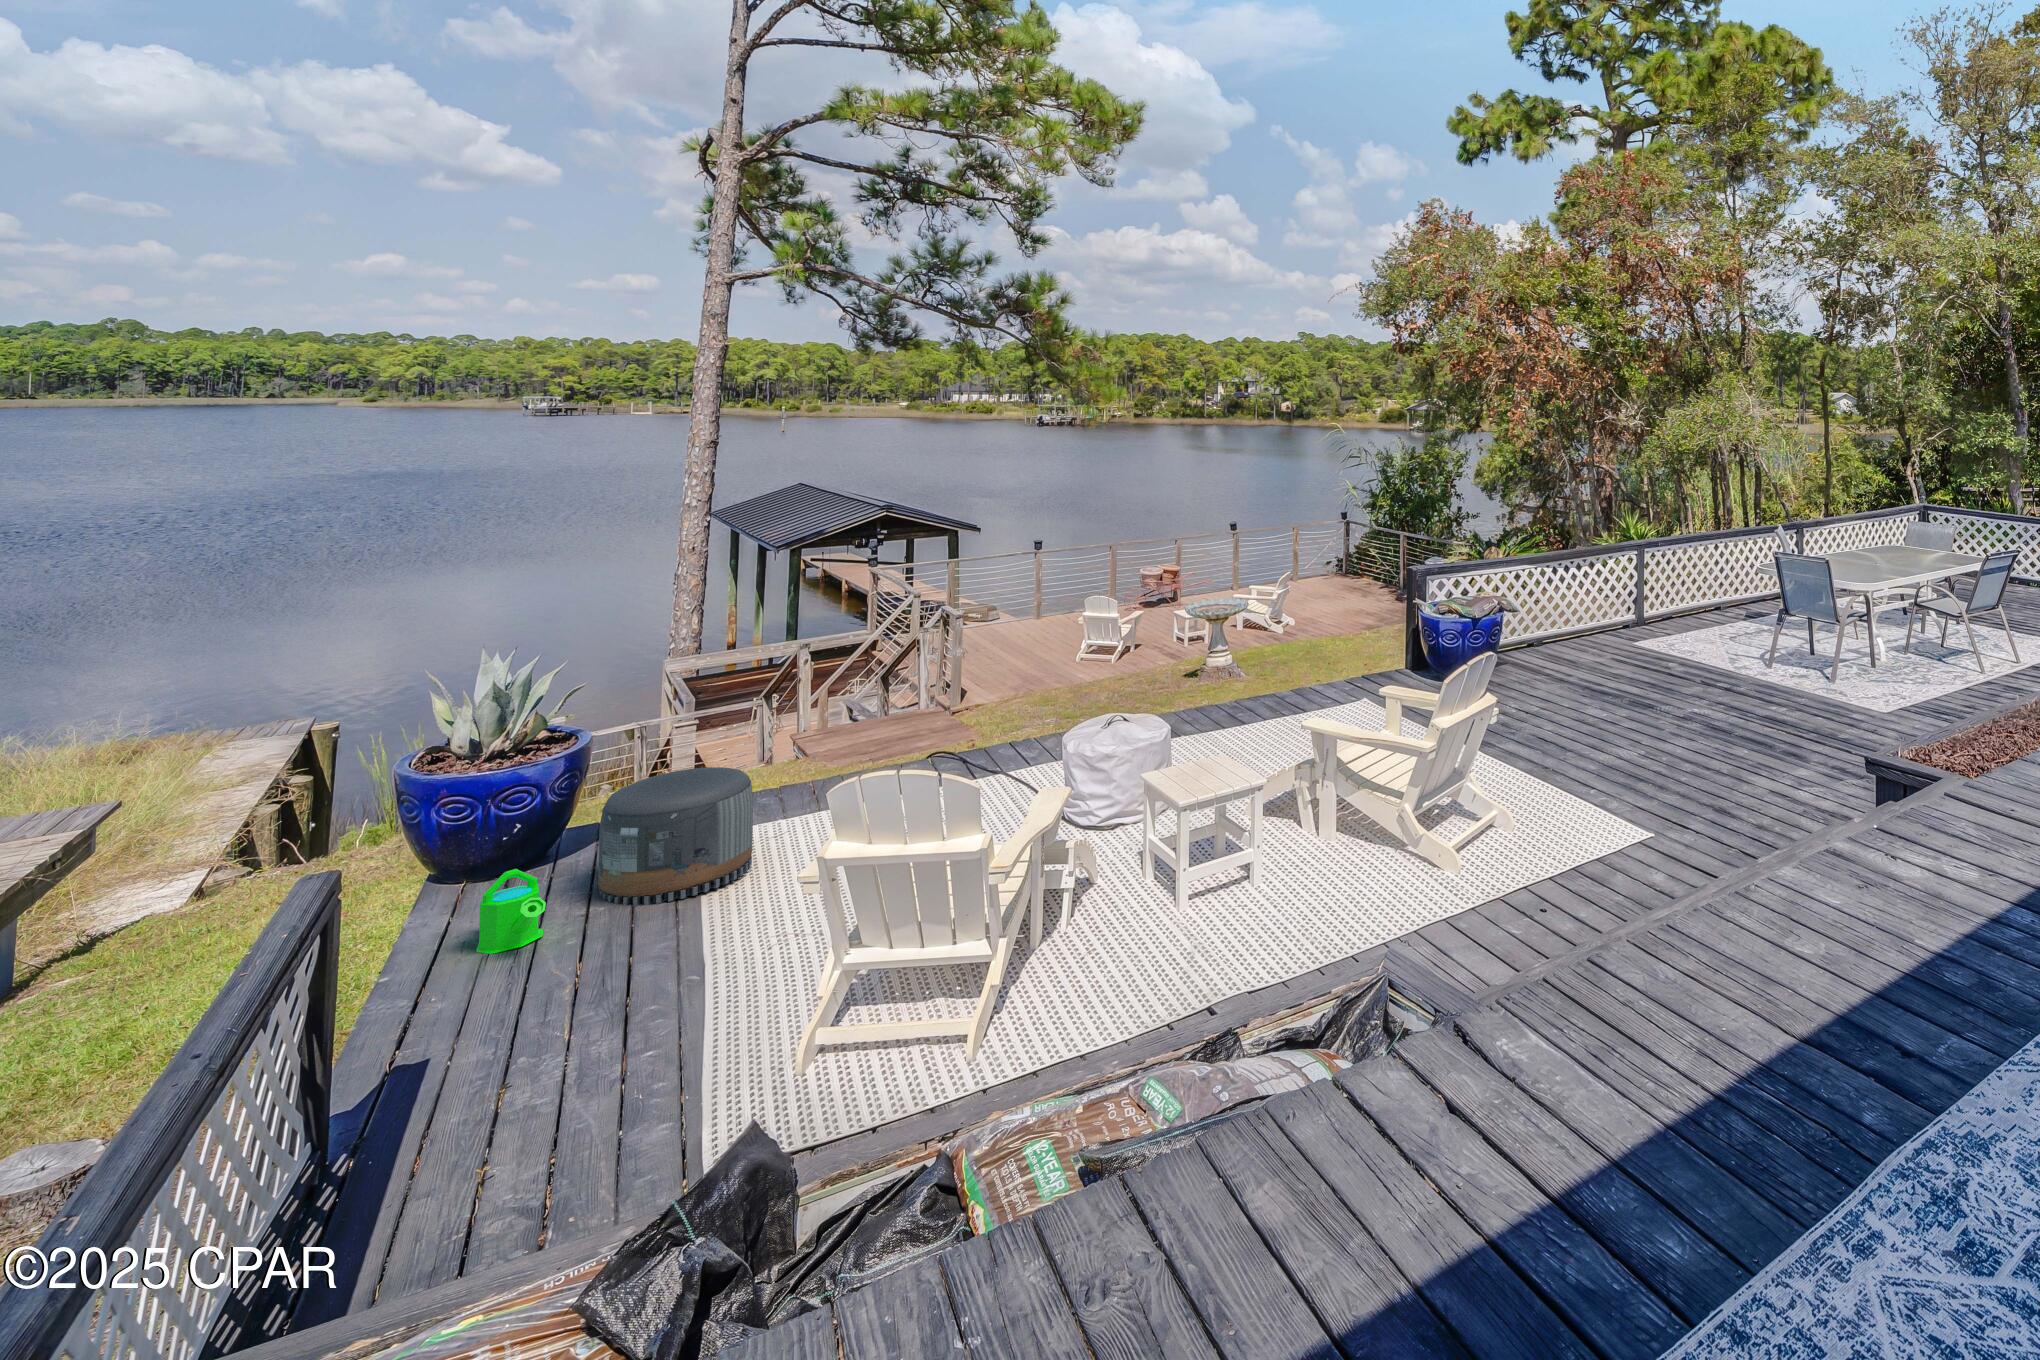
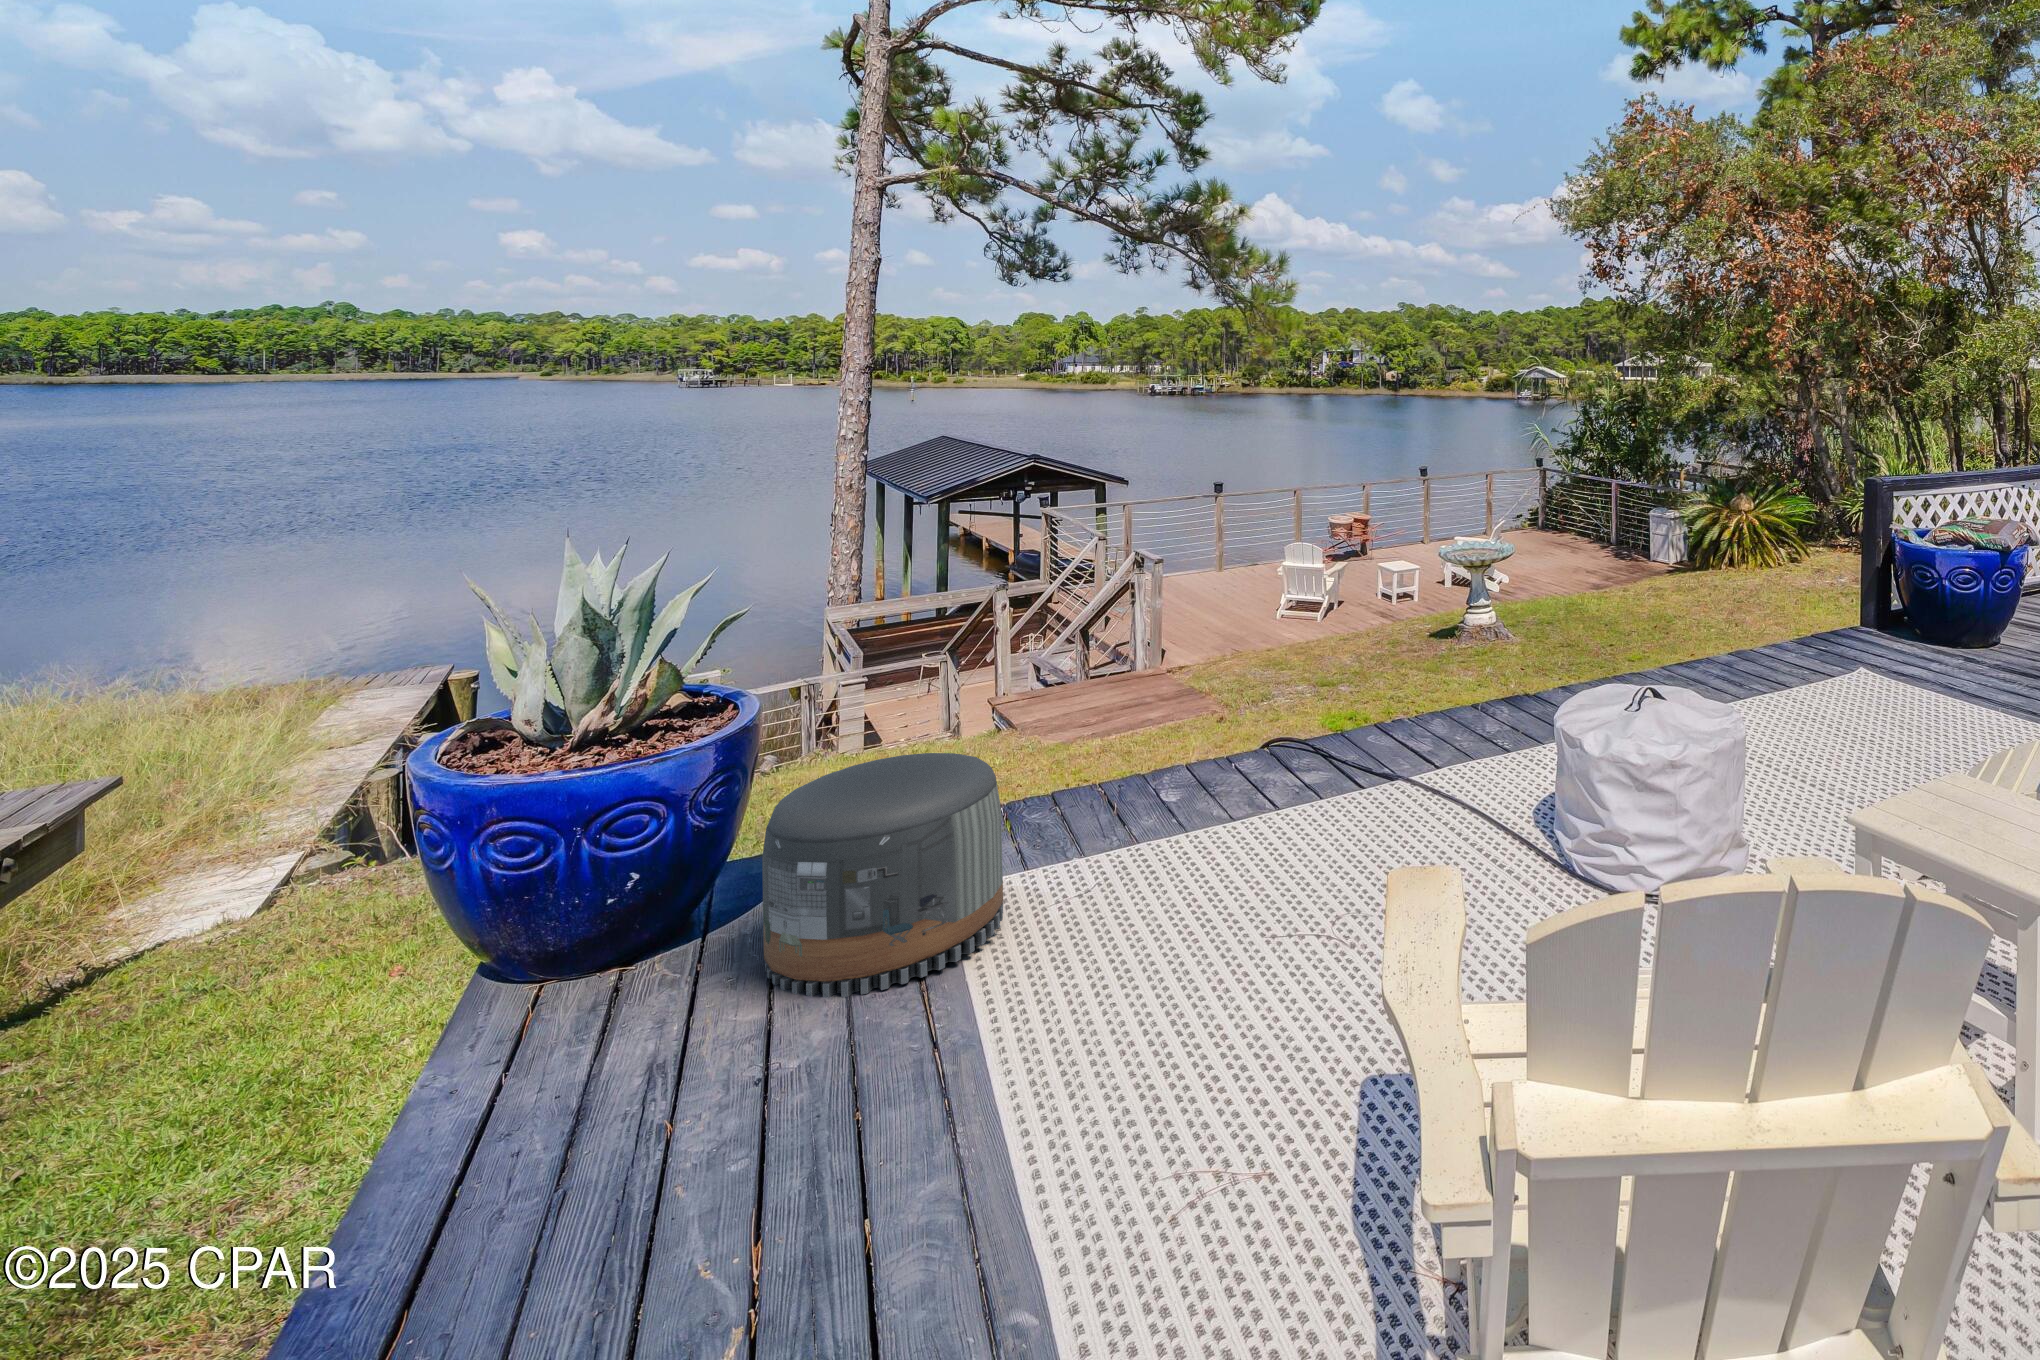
watering can: present [476,869,546,954] -> none [542,948,671,1118]

